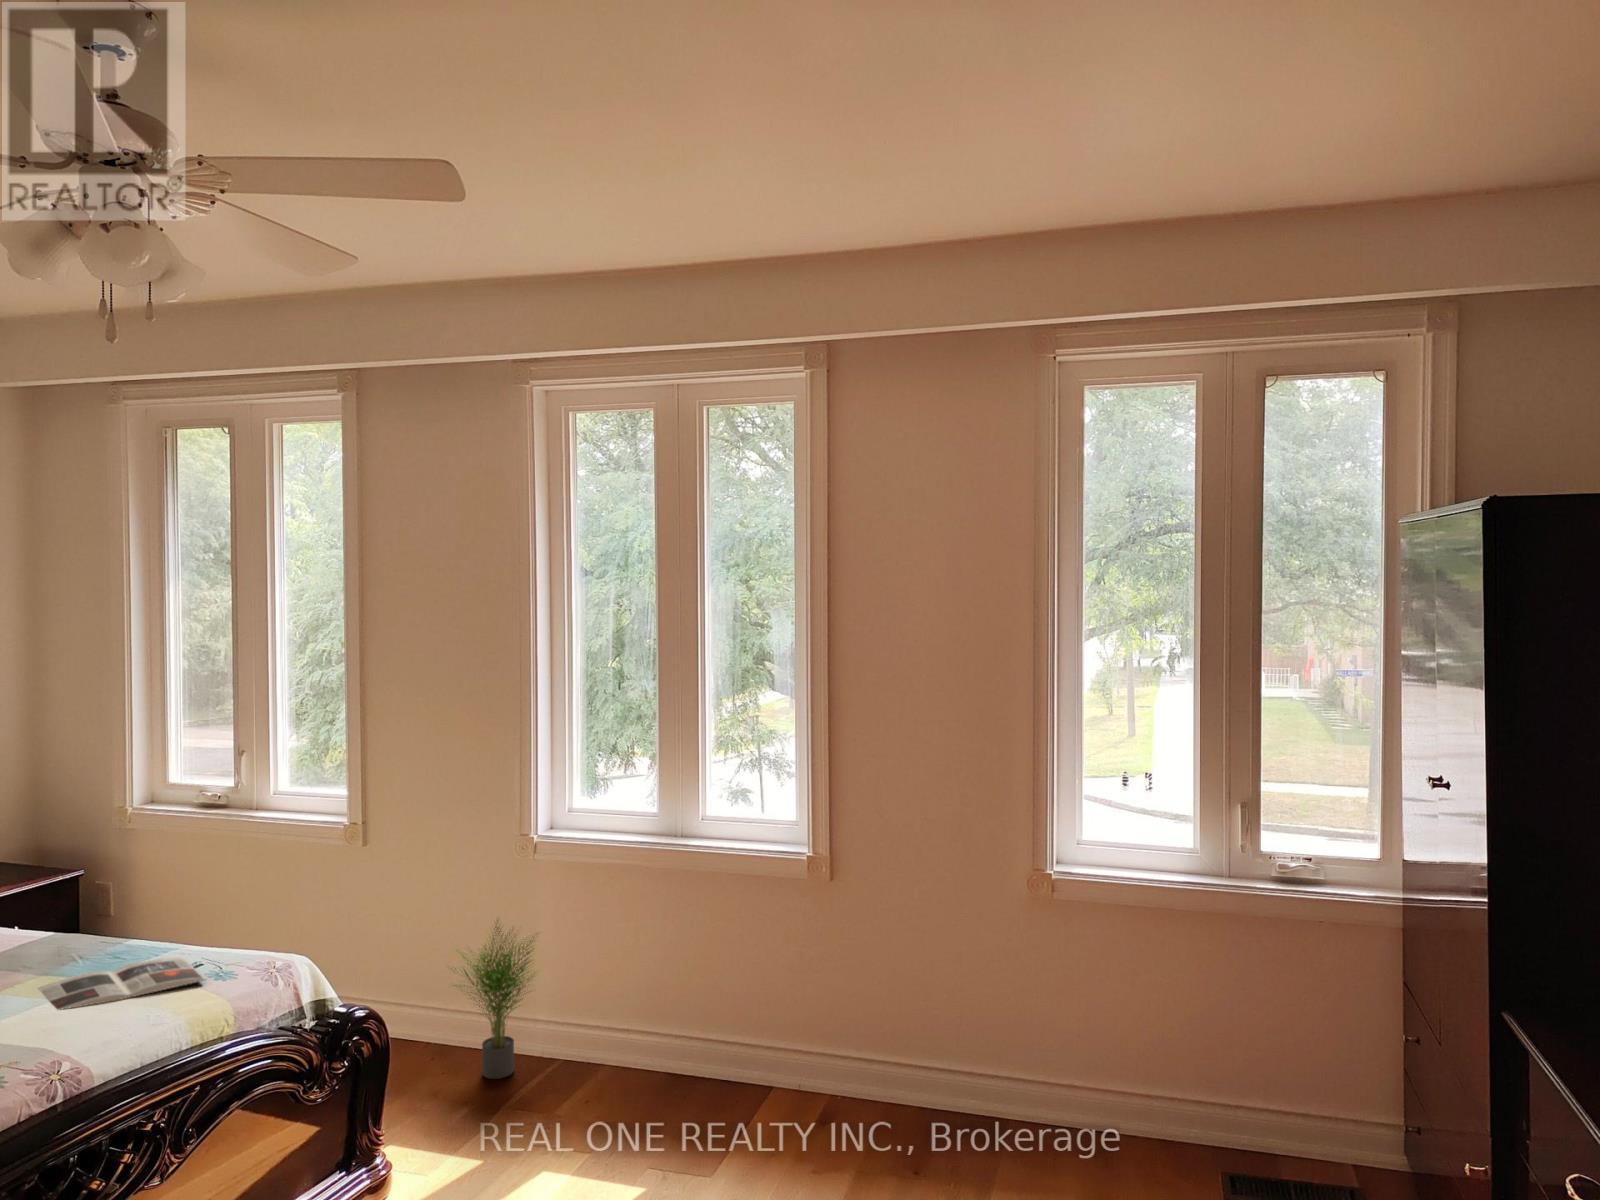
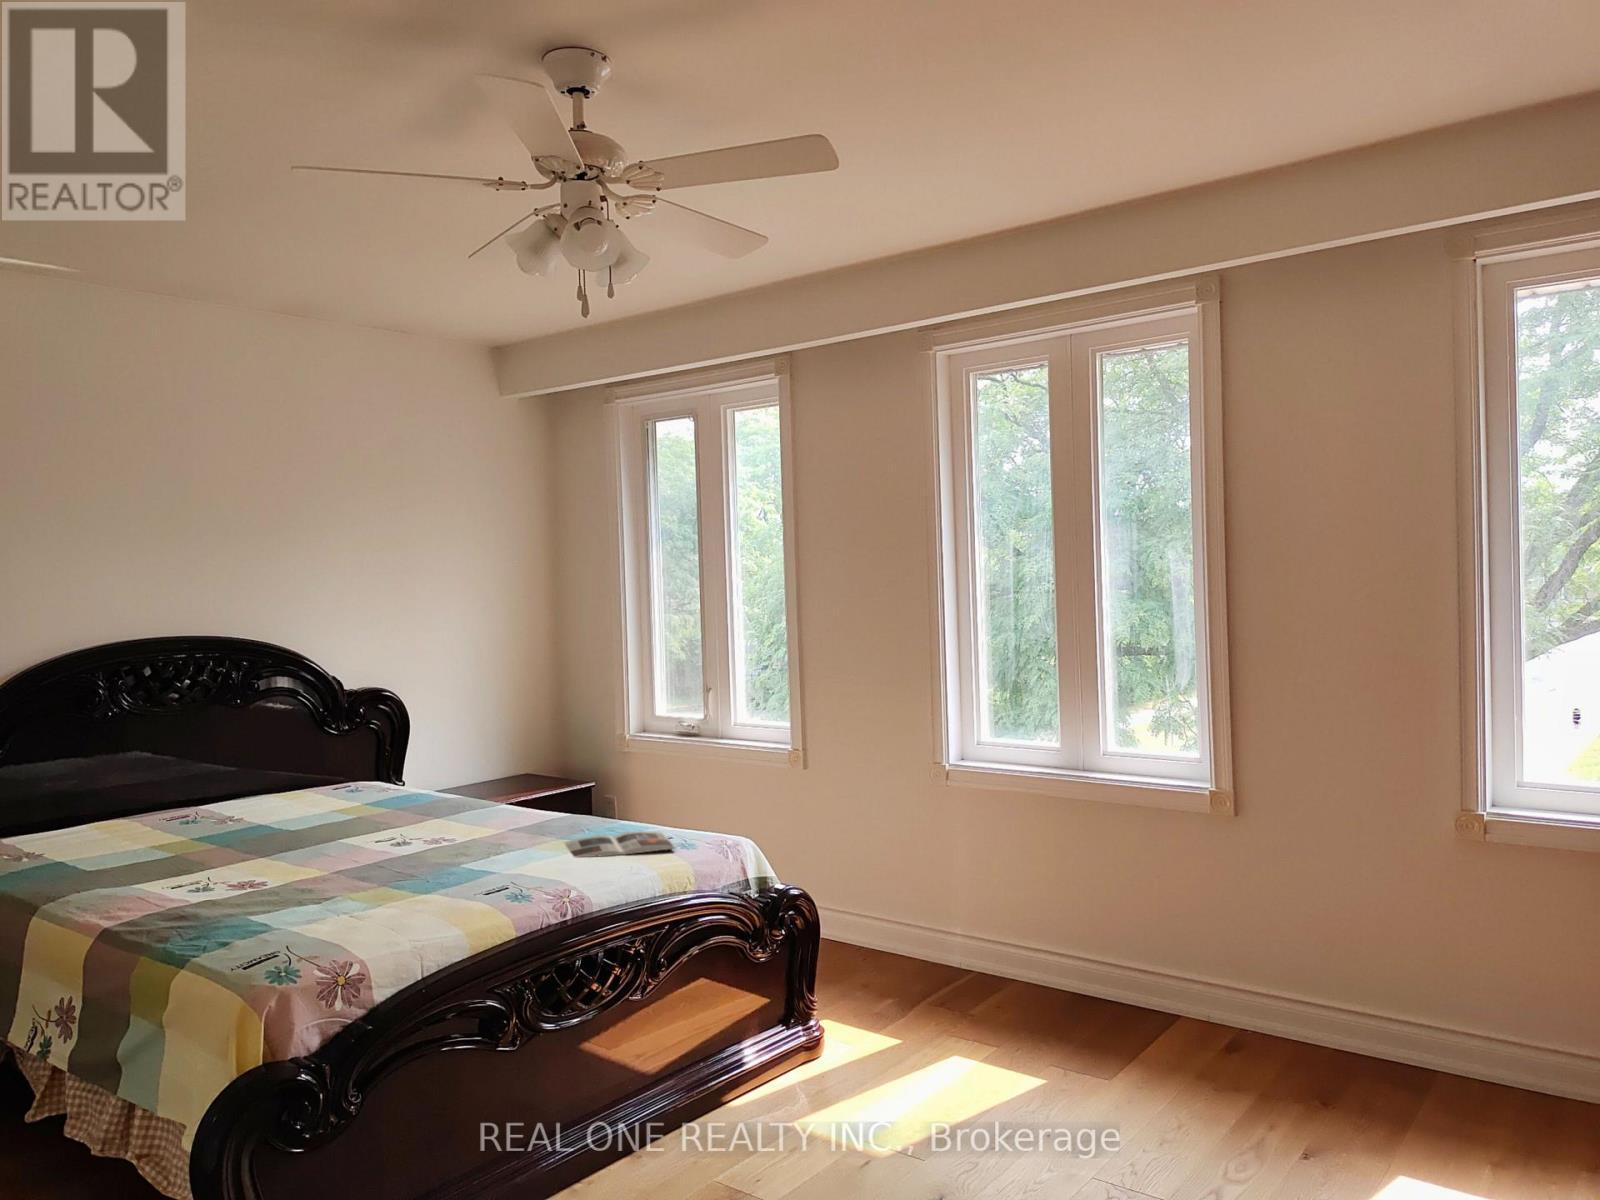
potted plant: present [451,927,538,1079] -> none [867,830,955,975]

